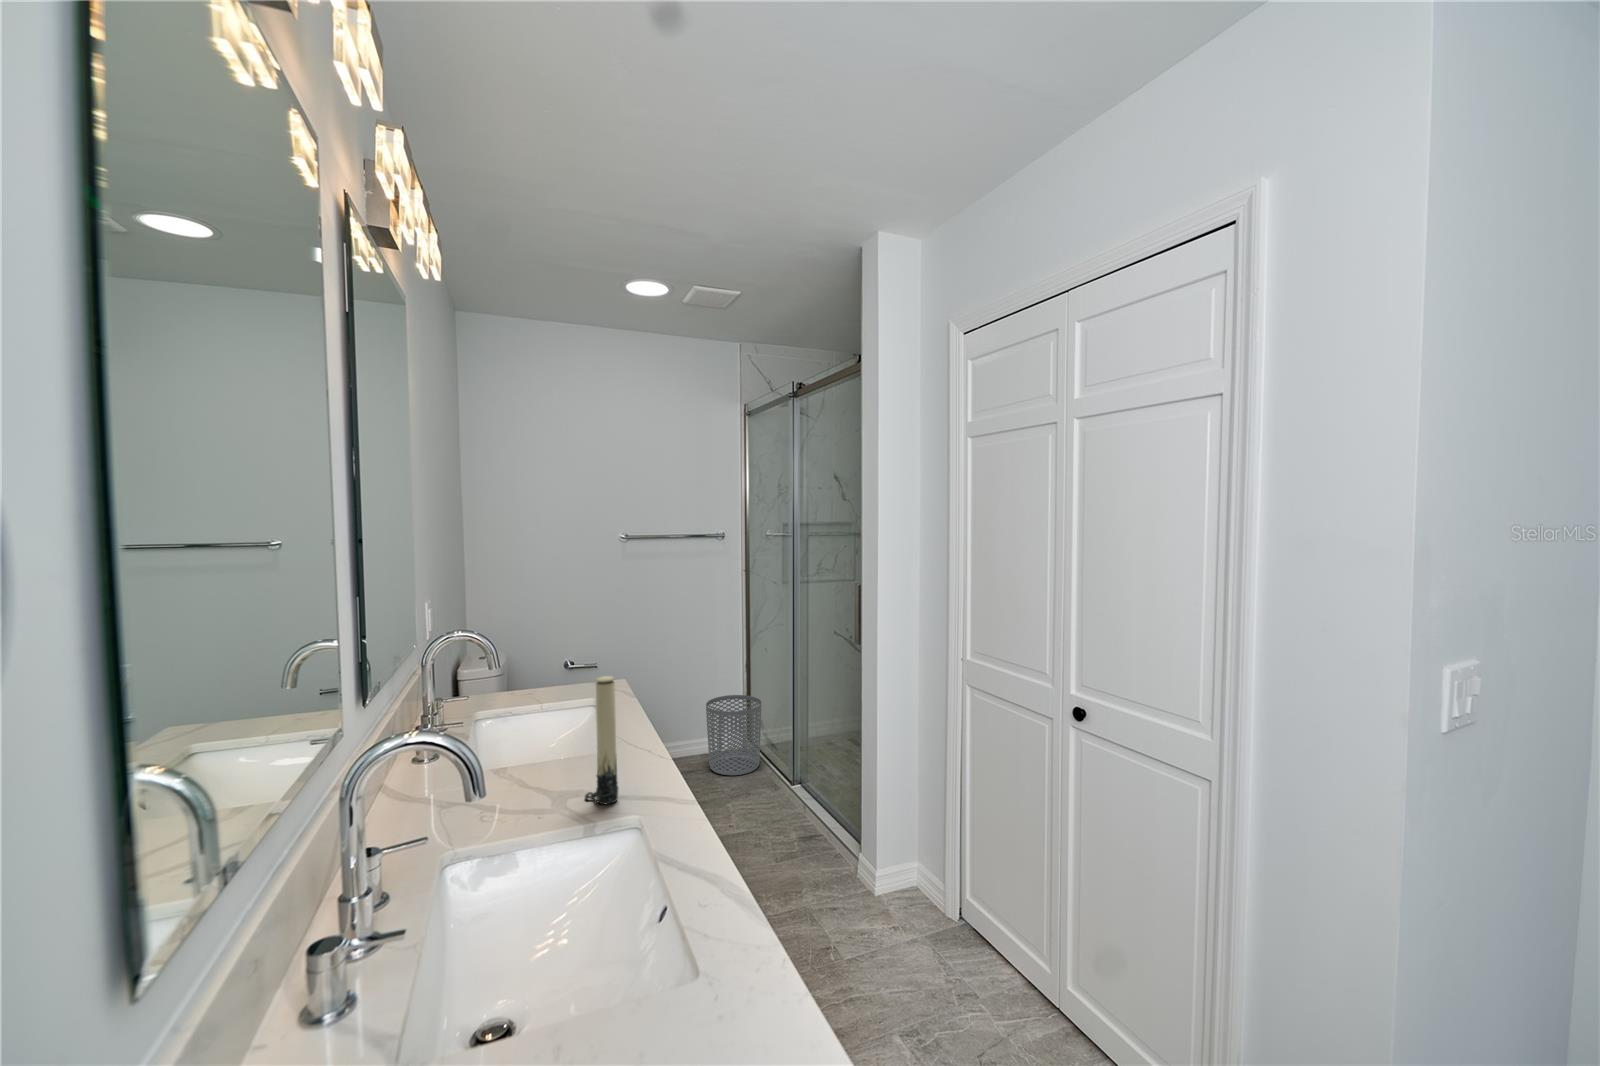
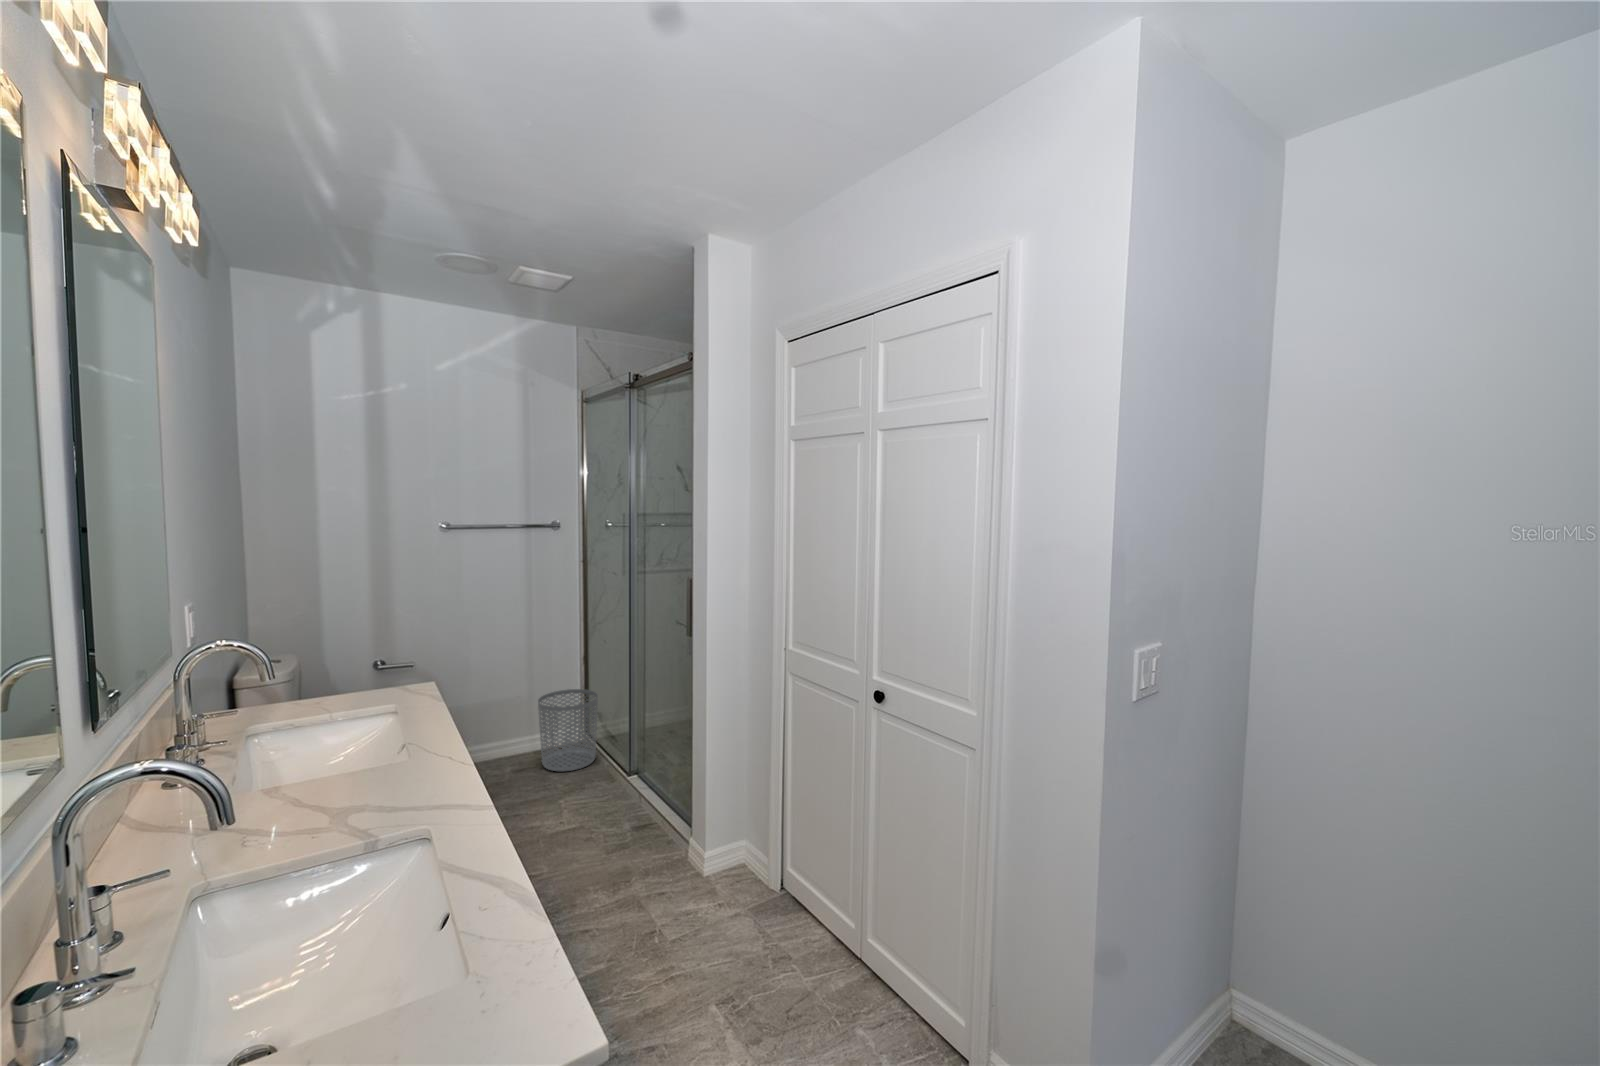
candle: present [585,676,618,804] -> none [374,684,412,815]

